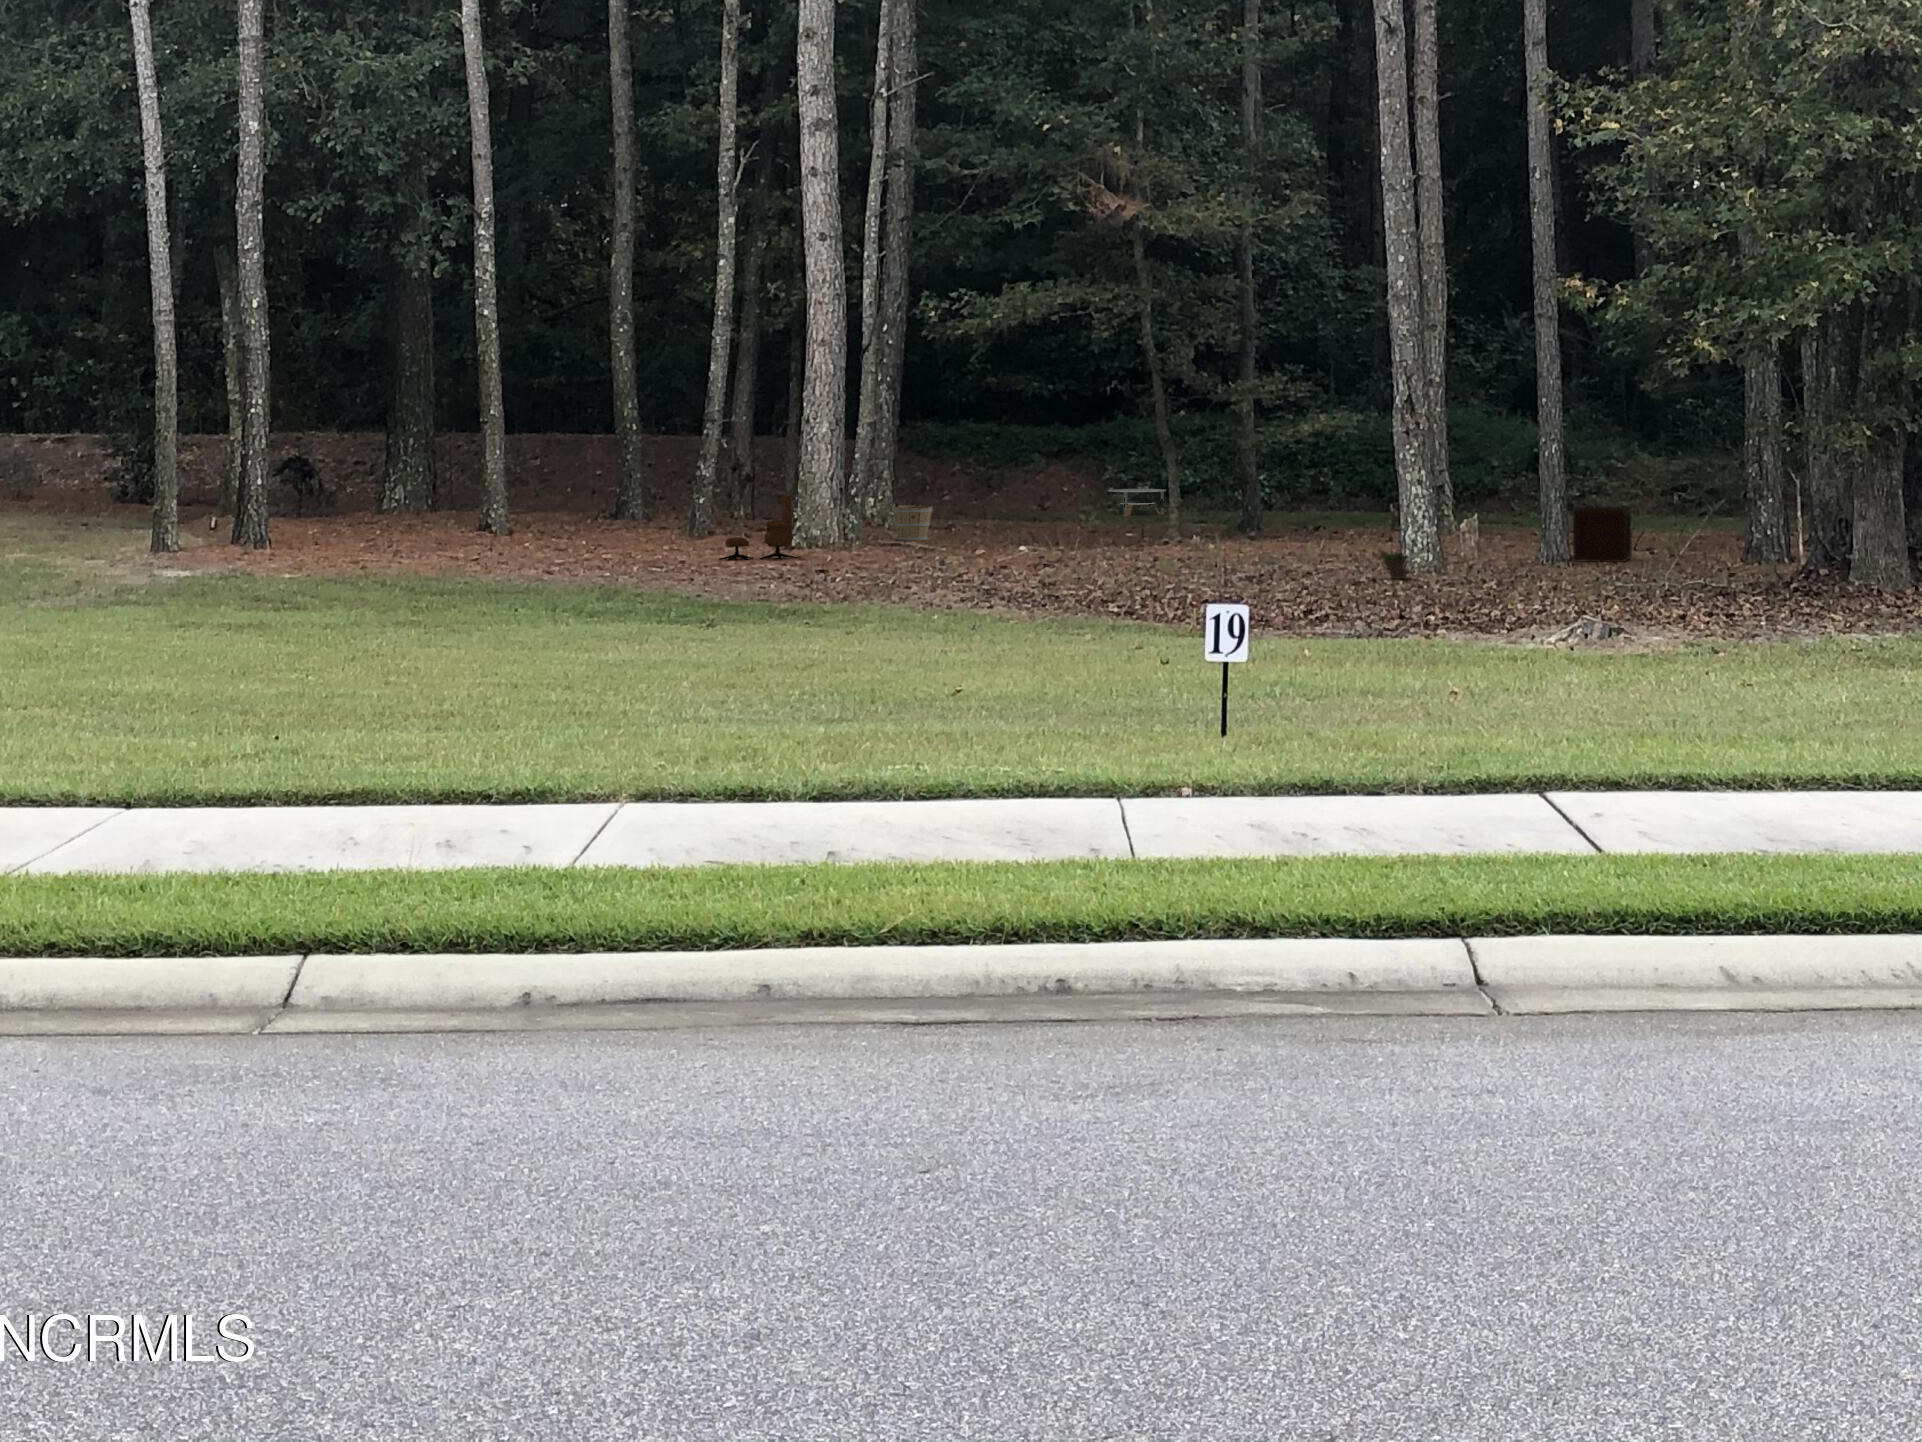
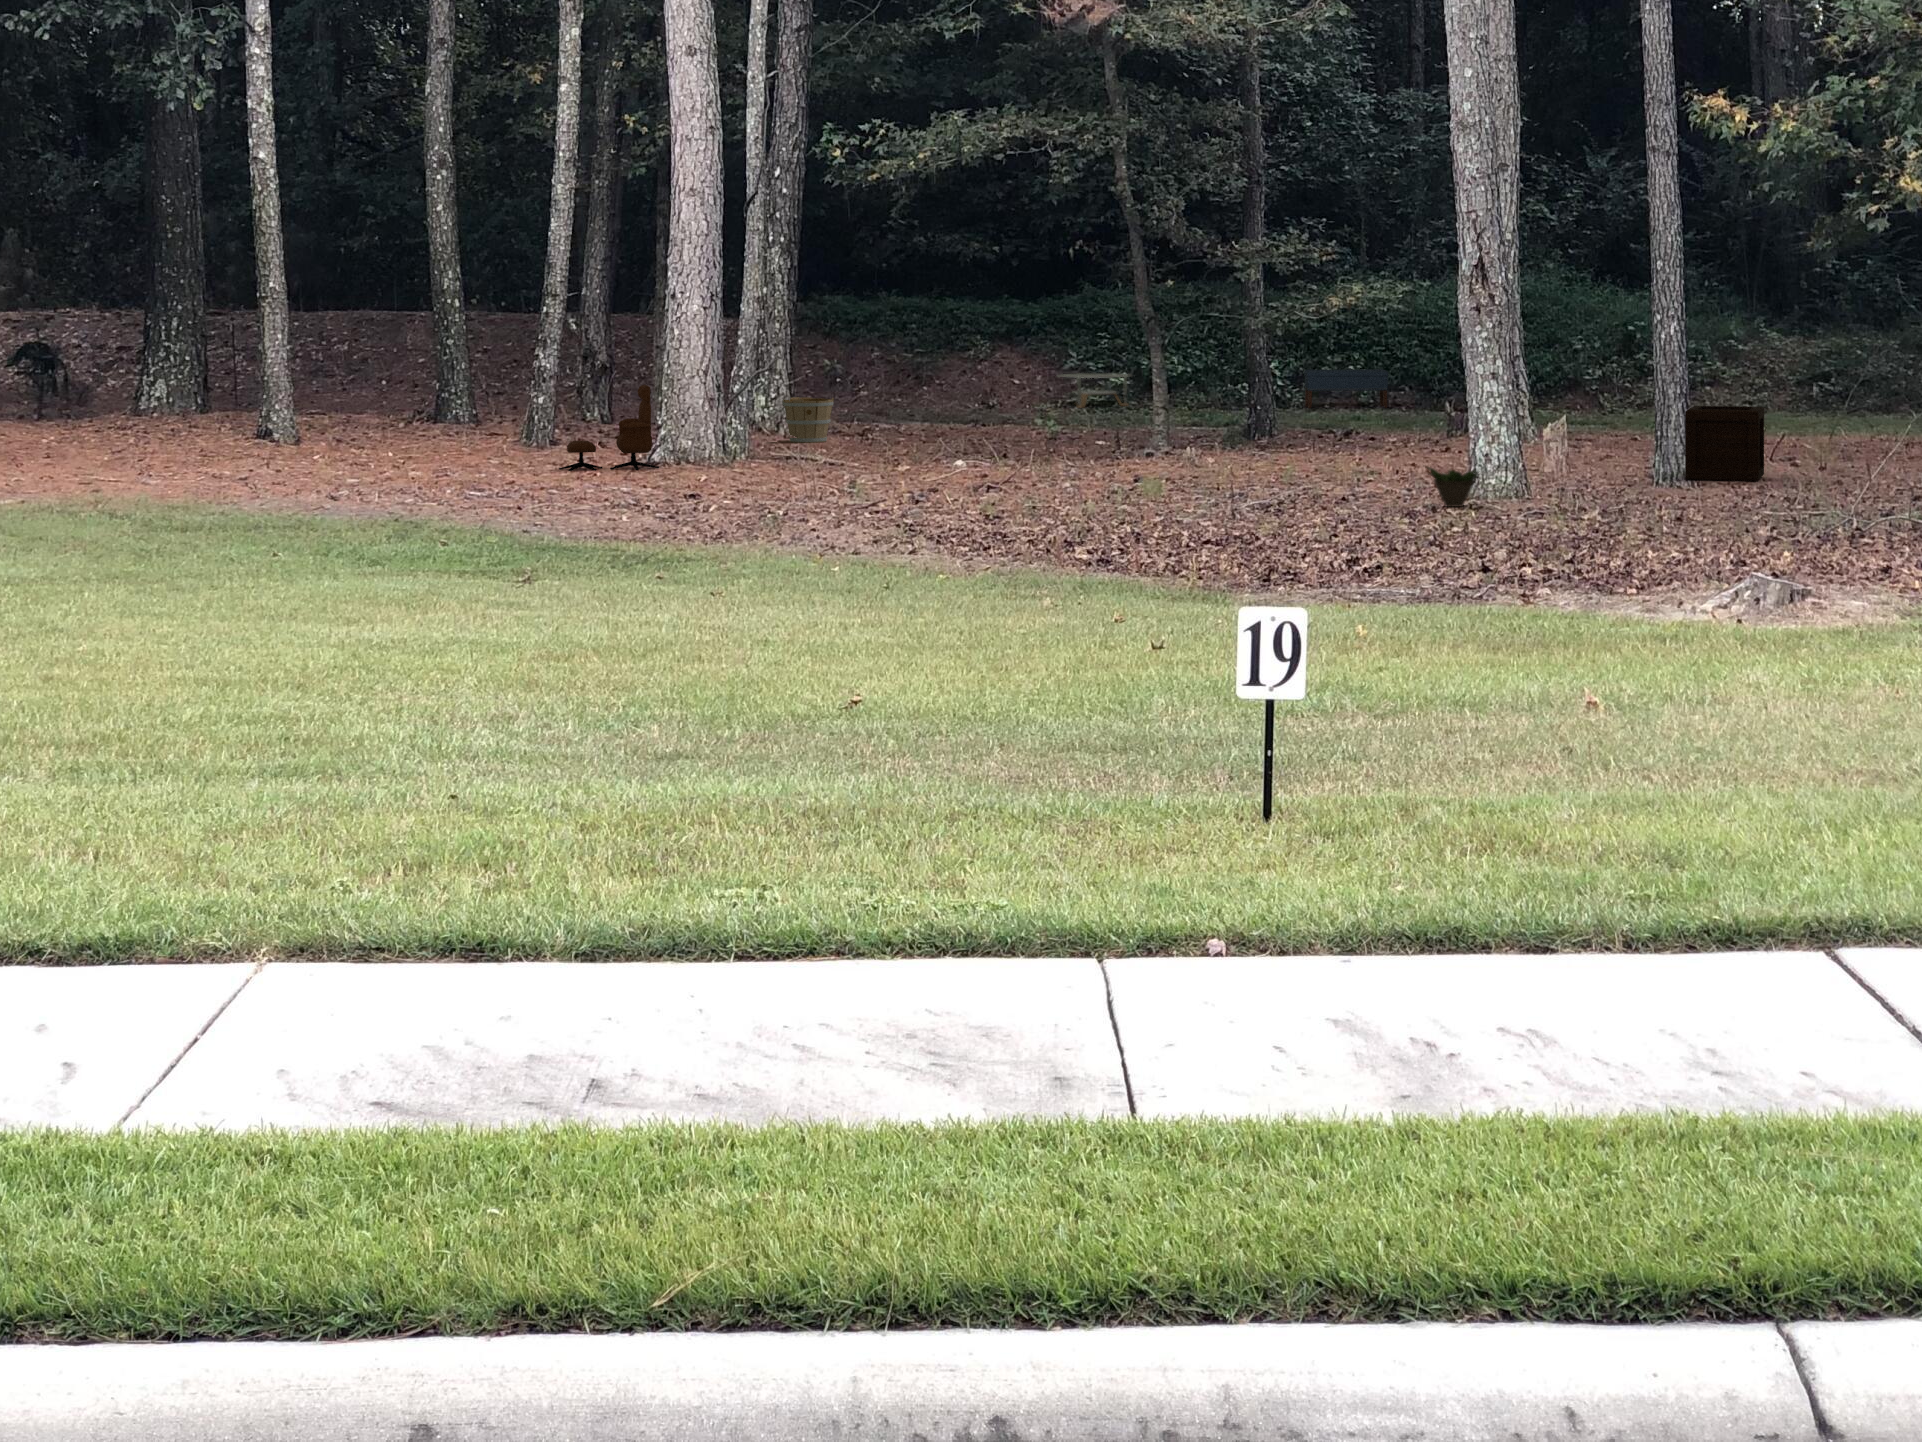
bench: none [1302,485,1367,515] -> present [1304,369,1389,408]

